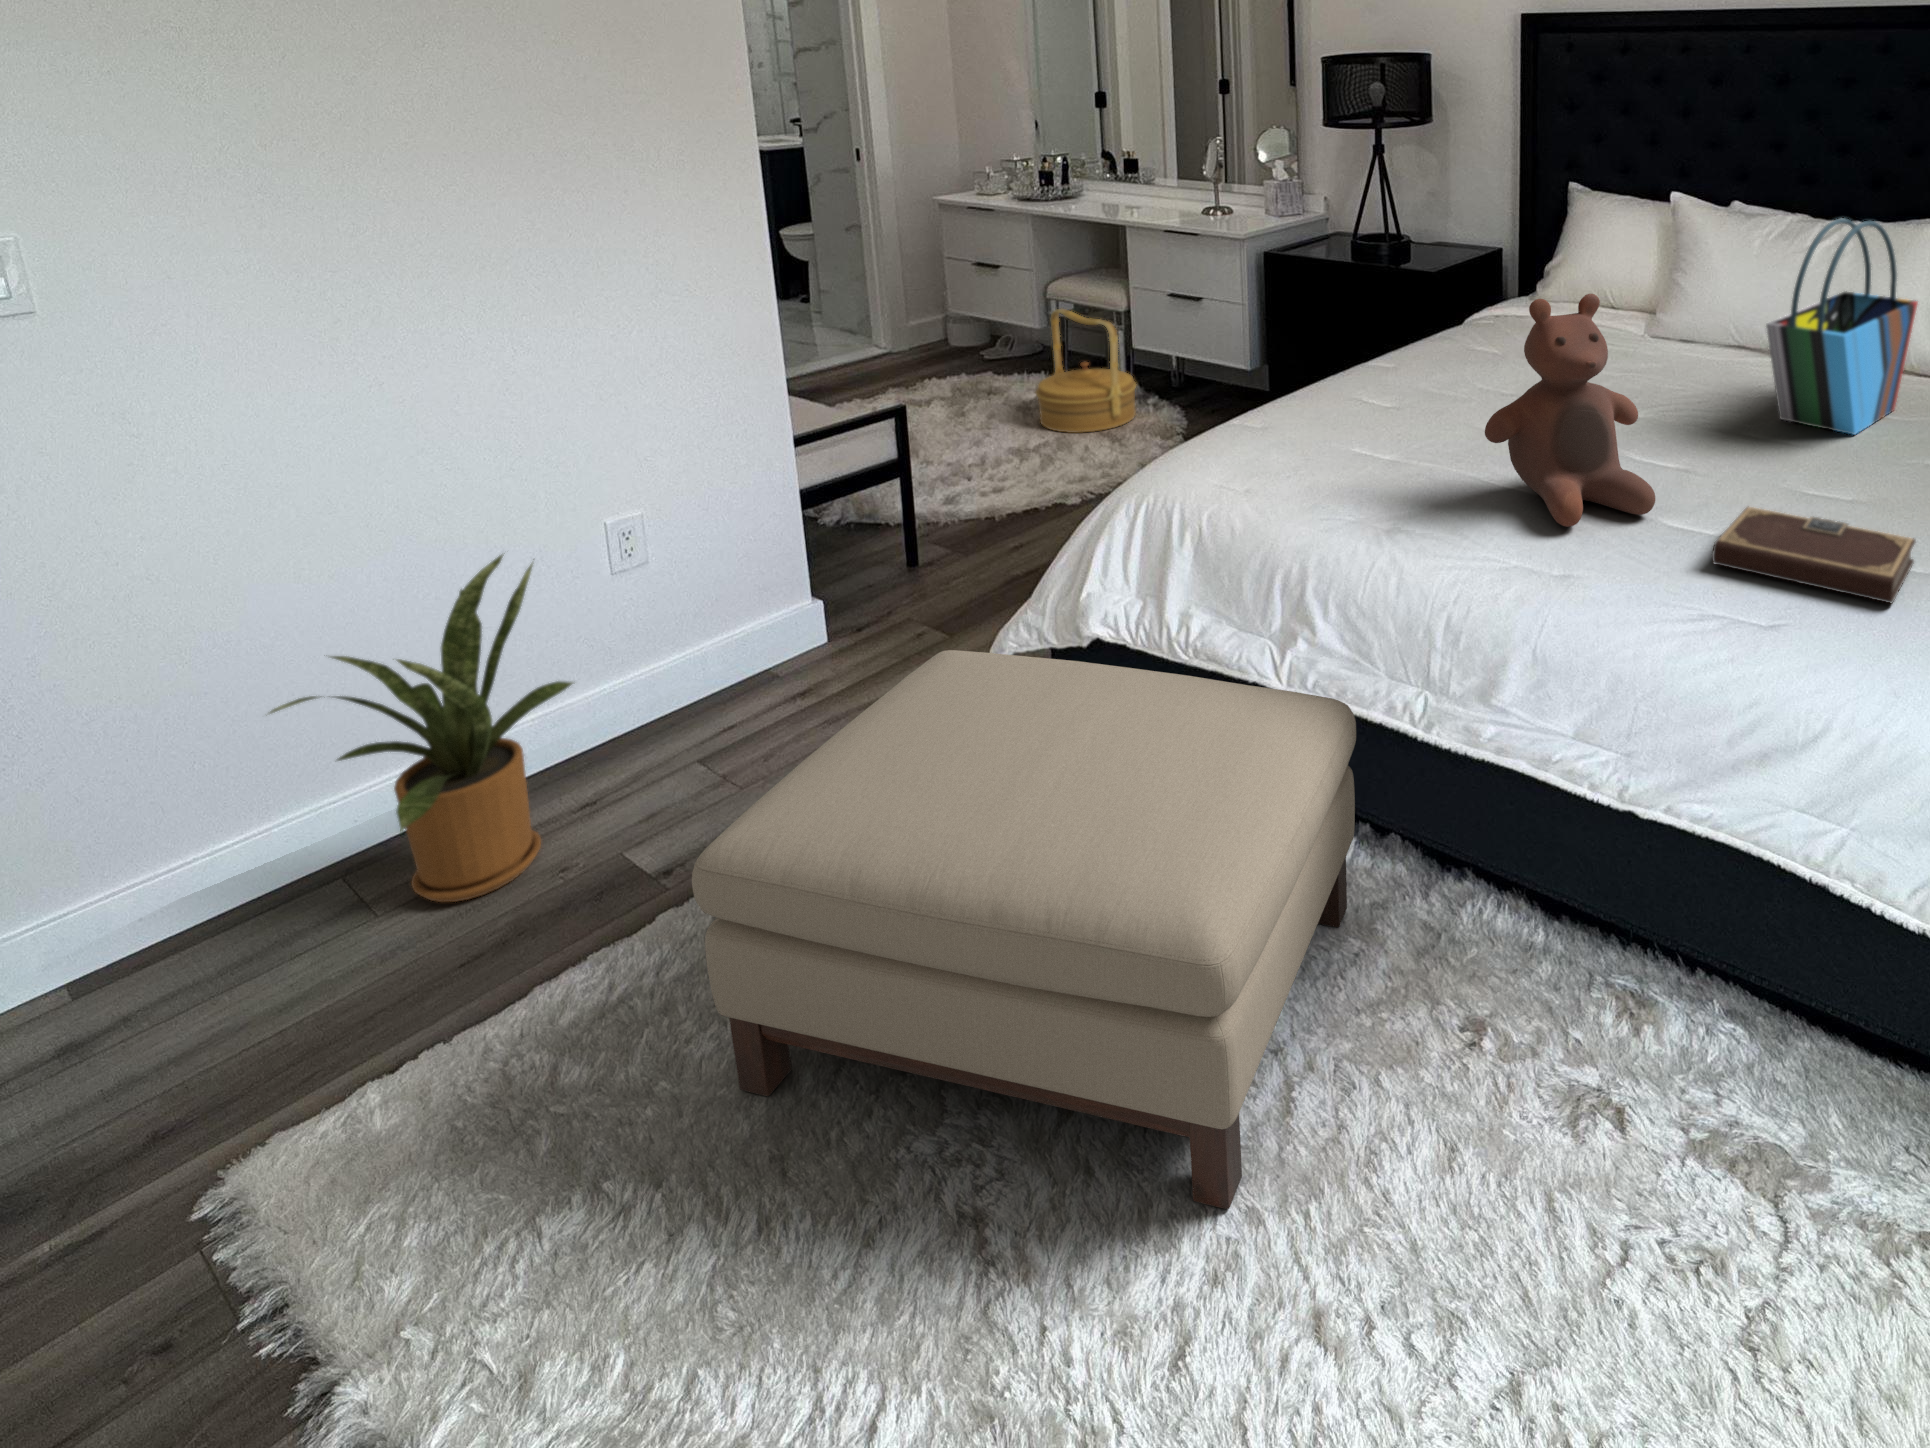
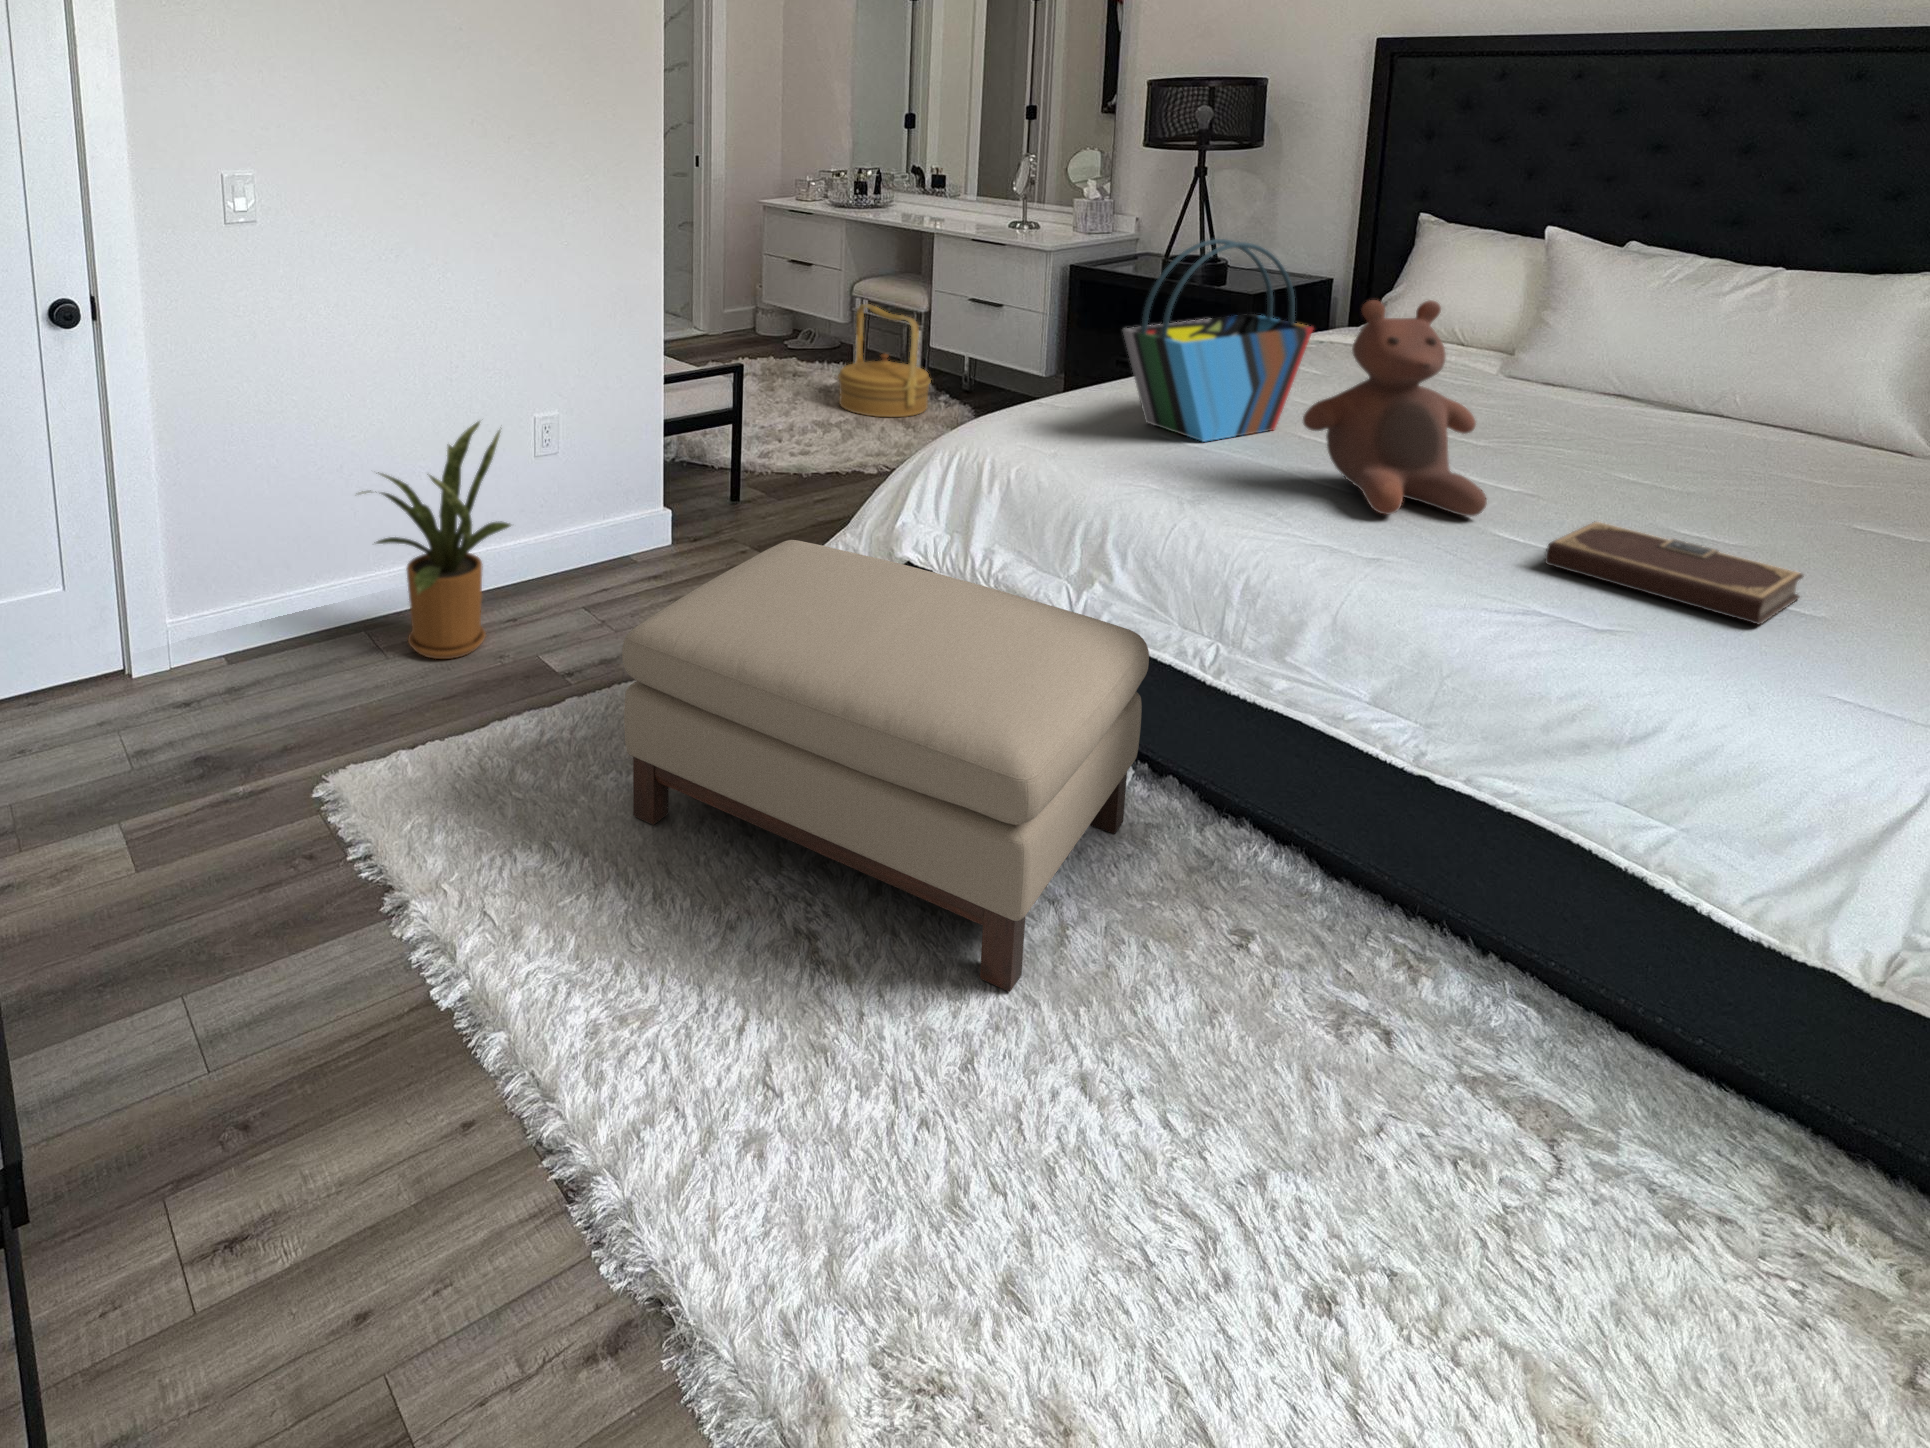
tote bag: present [1766,218,1918,435] -> present [1123,239,1313,442]

